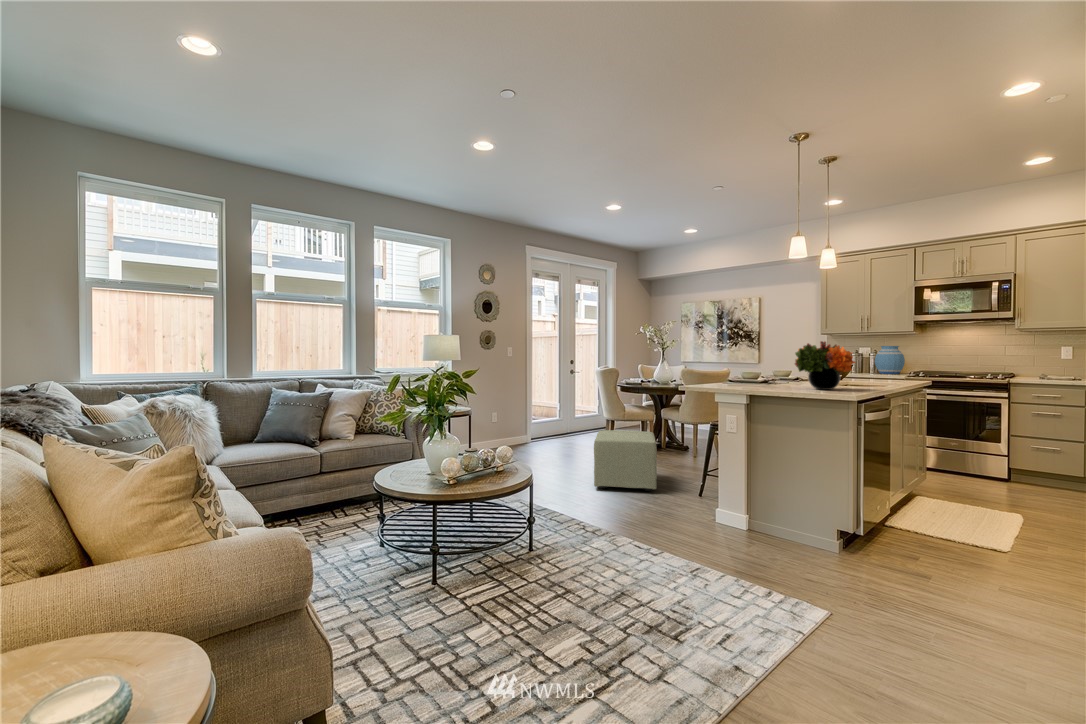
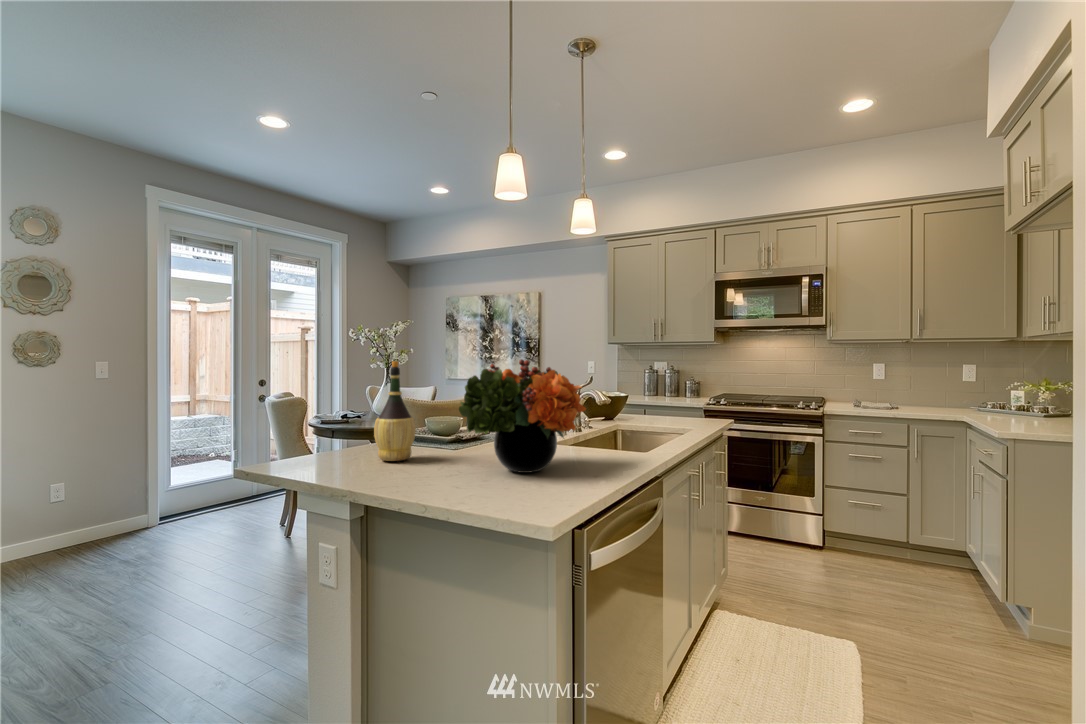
wine bottle: none [745,343,764,386] -> present [374,361,416,461]
vase: present [875,346,905,374] -> none [671,361,705,400]
ottoman: present [594,430,657,491] -> none [96,529,290,684]

